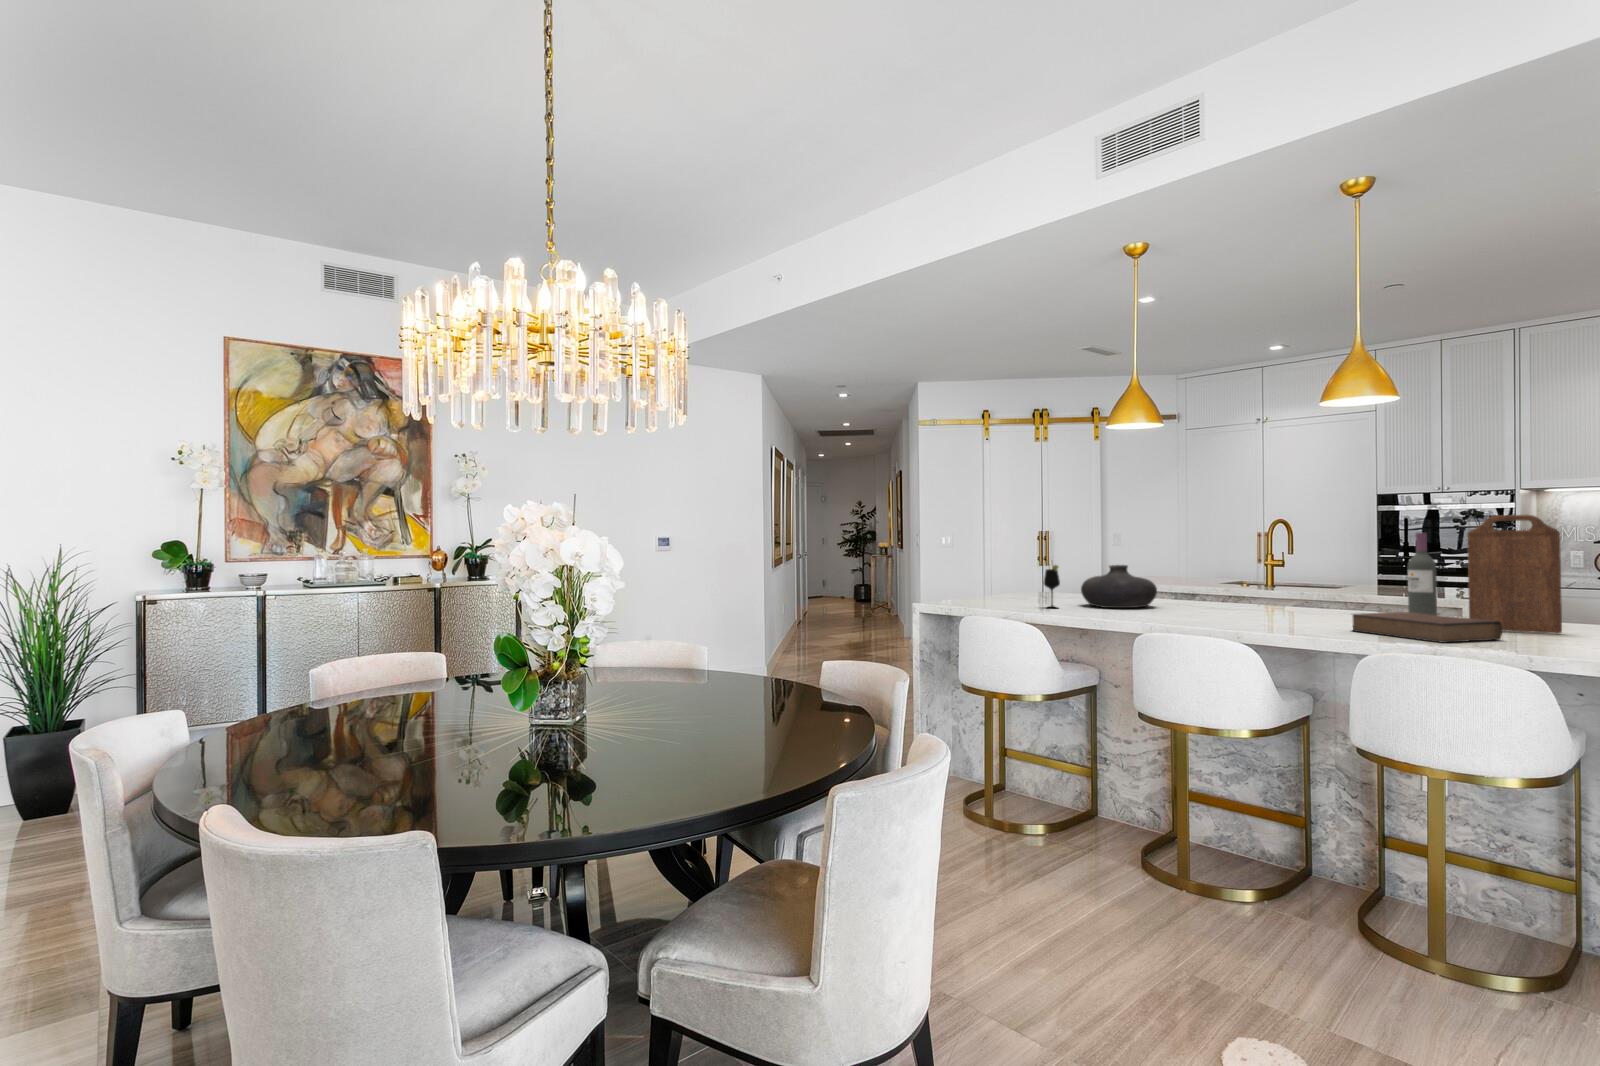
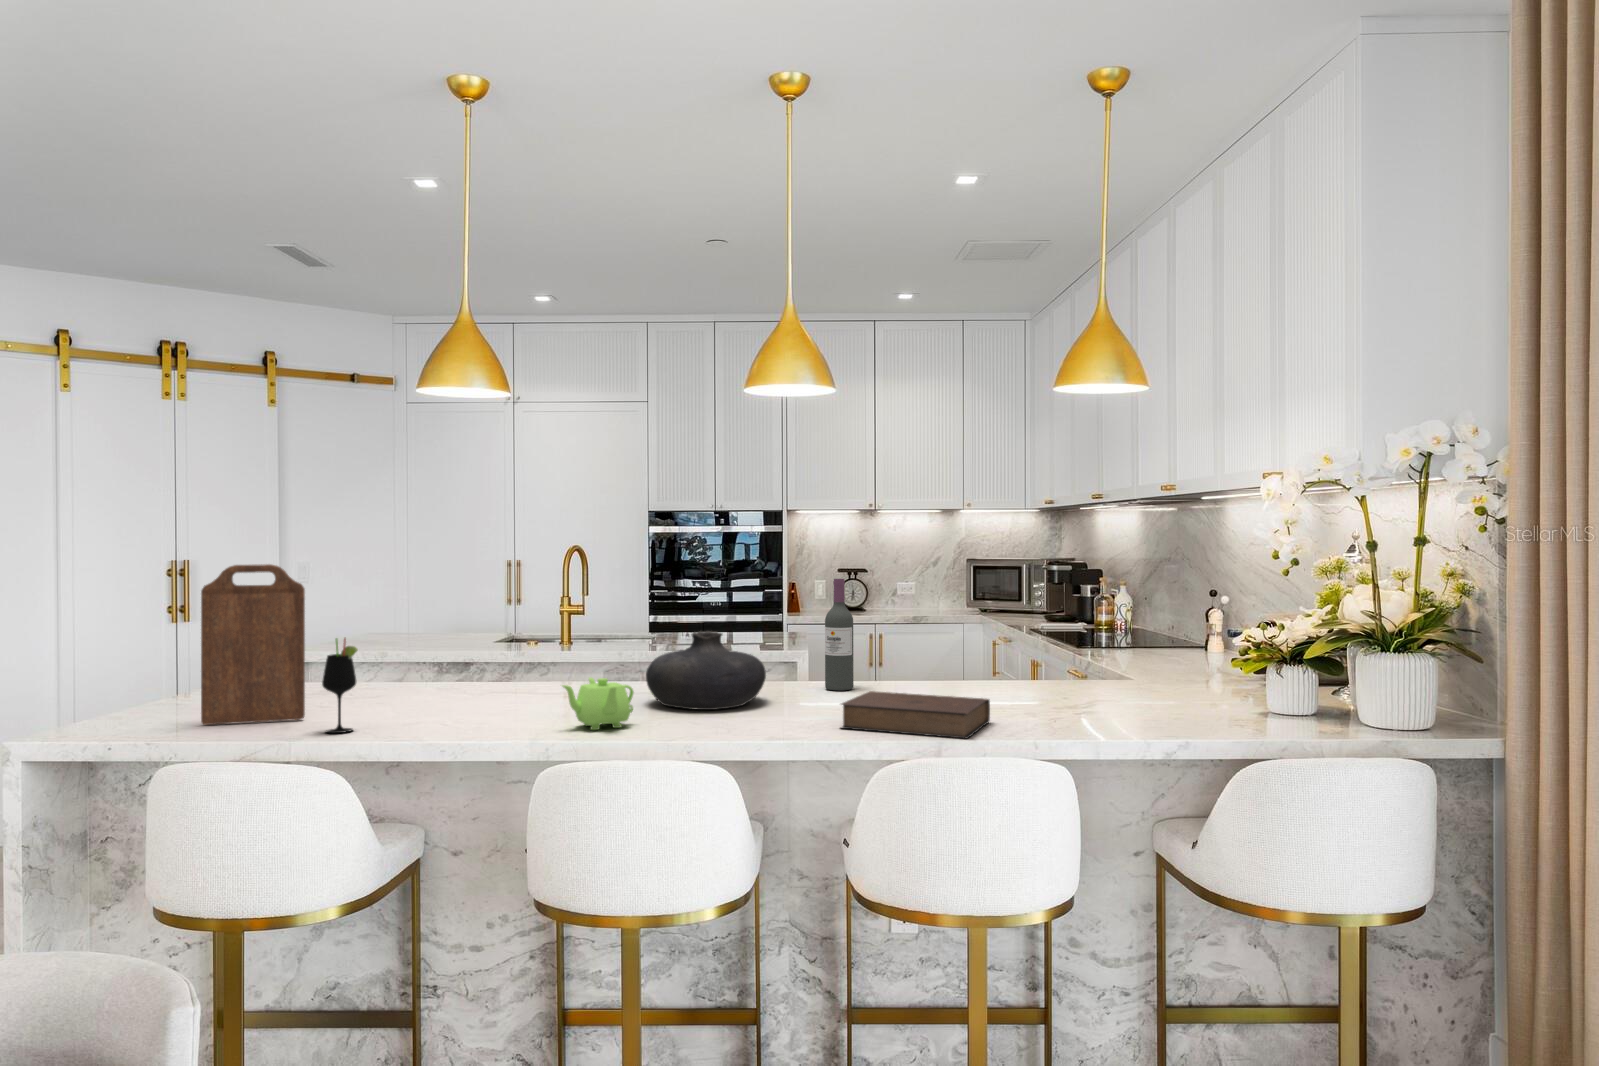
cutting board: present [1467,515,1562,634] -> present [201,564,305,725]
vase: present [1081,565,1157,608] -> present [646,631,766,710]
teapot: none [1159,589,1209,618] -> present [562,678,634,730]

